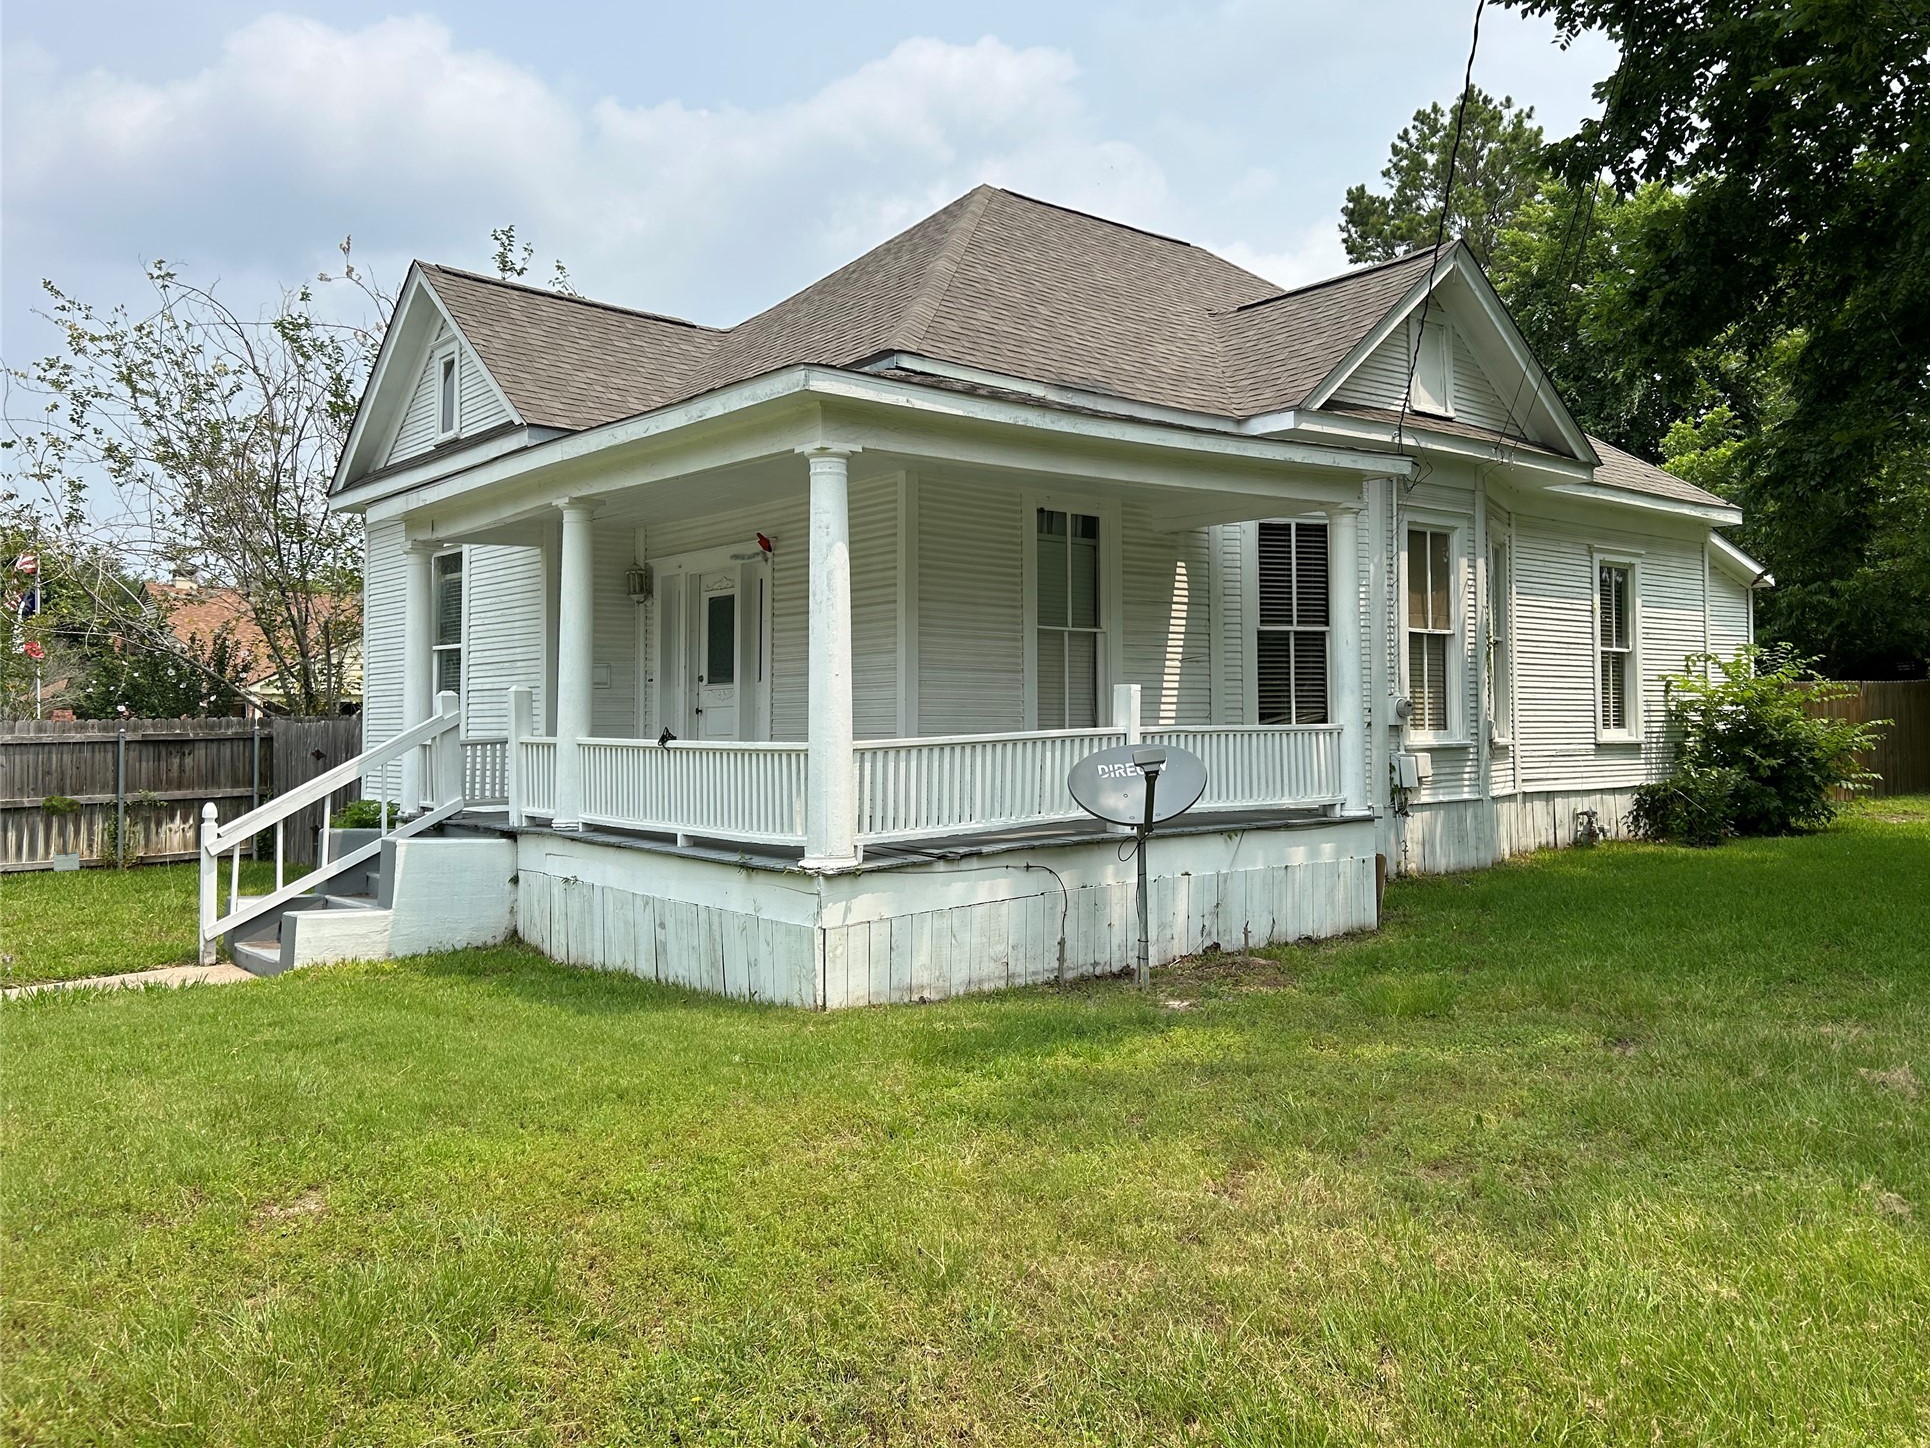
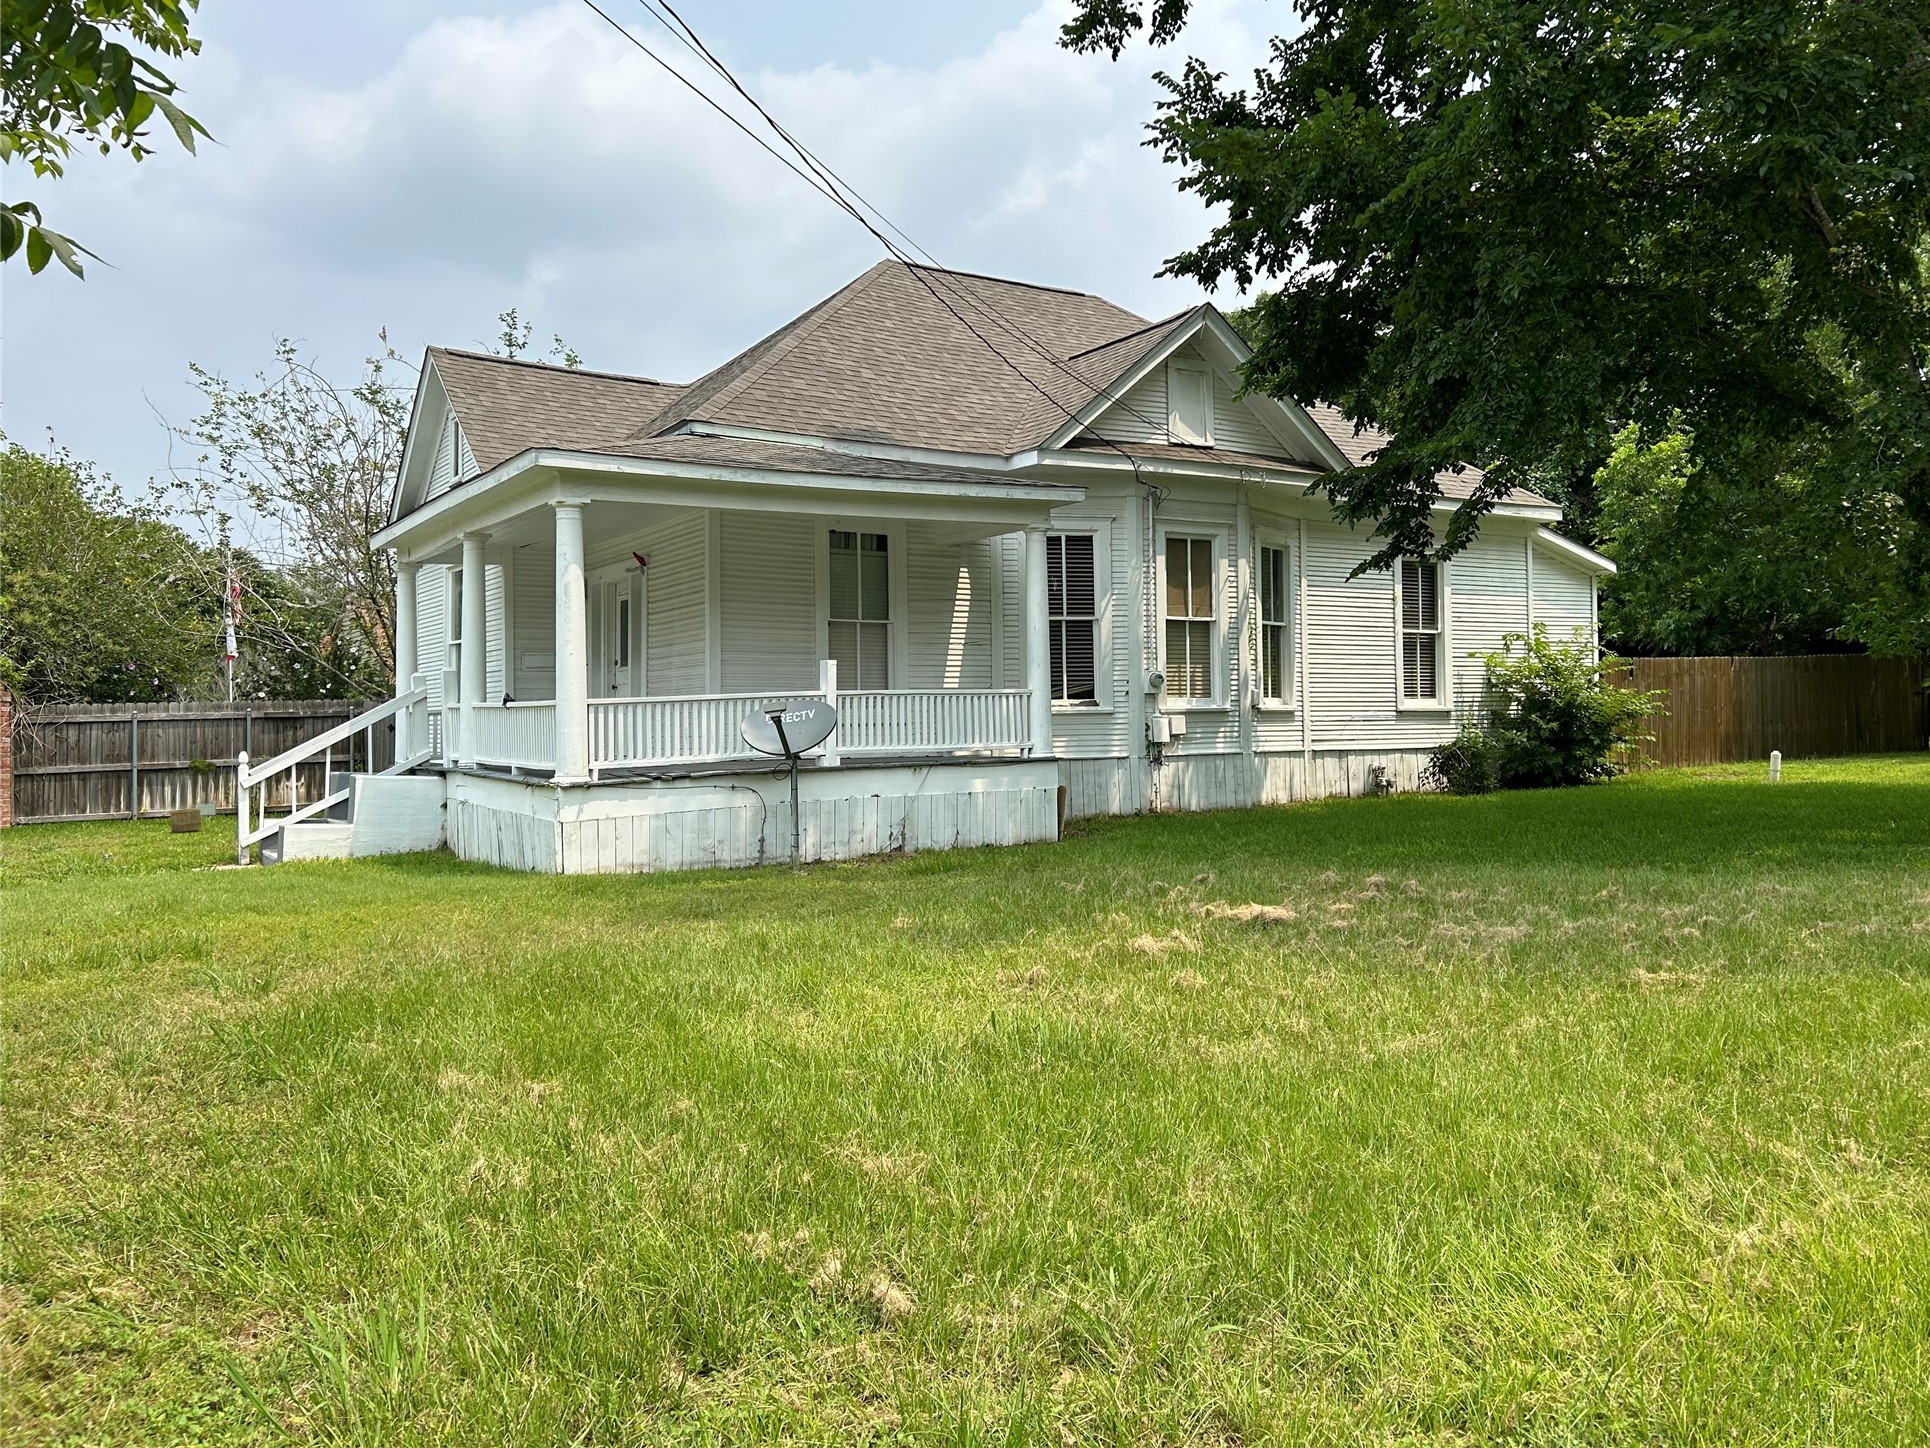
wooden bucket: none [42,870,87,903] -> present [169,809,201,832]

